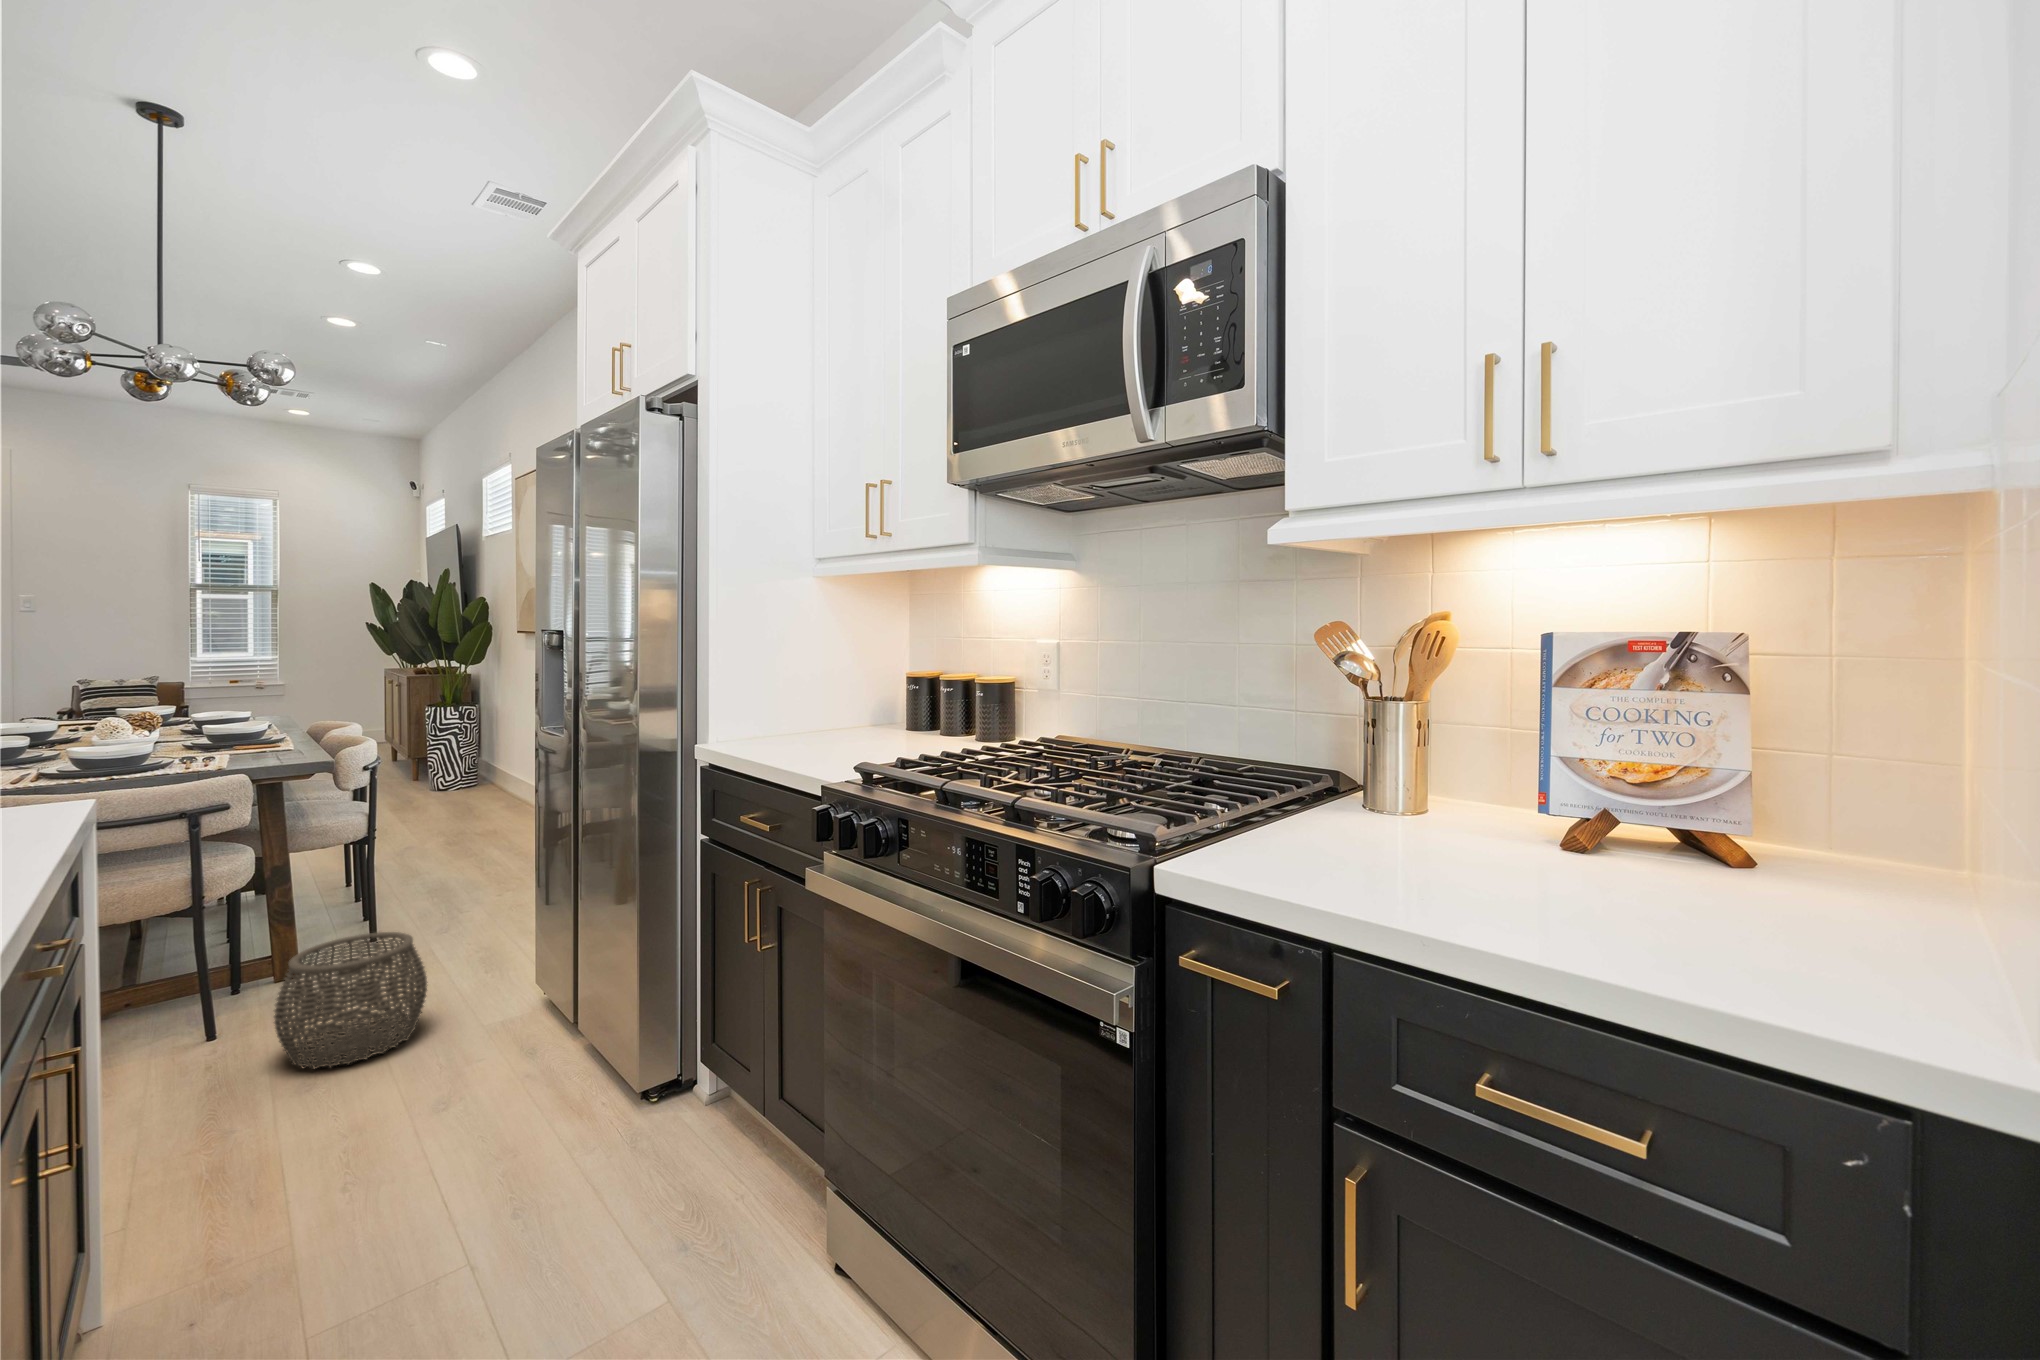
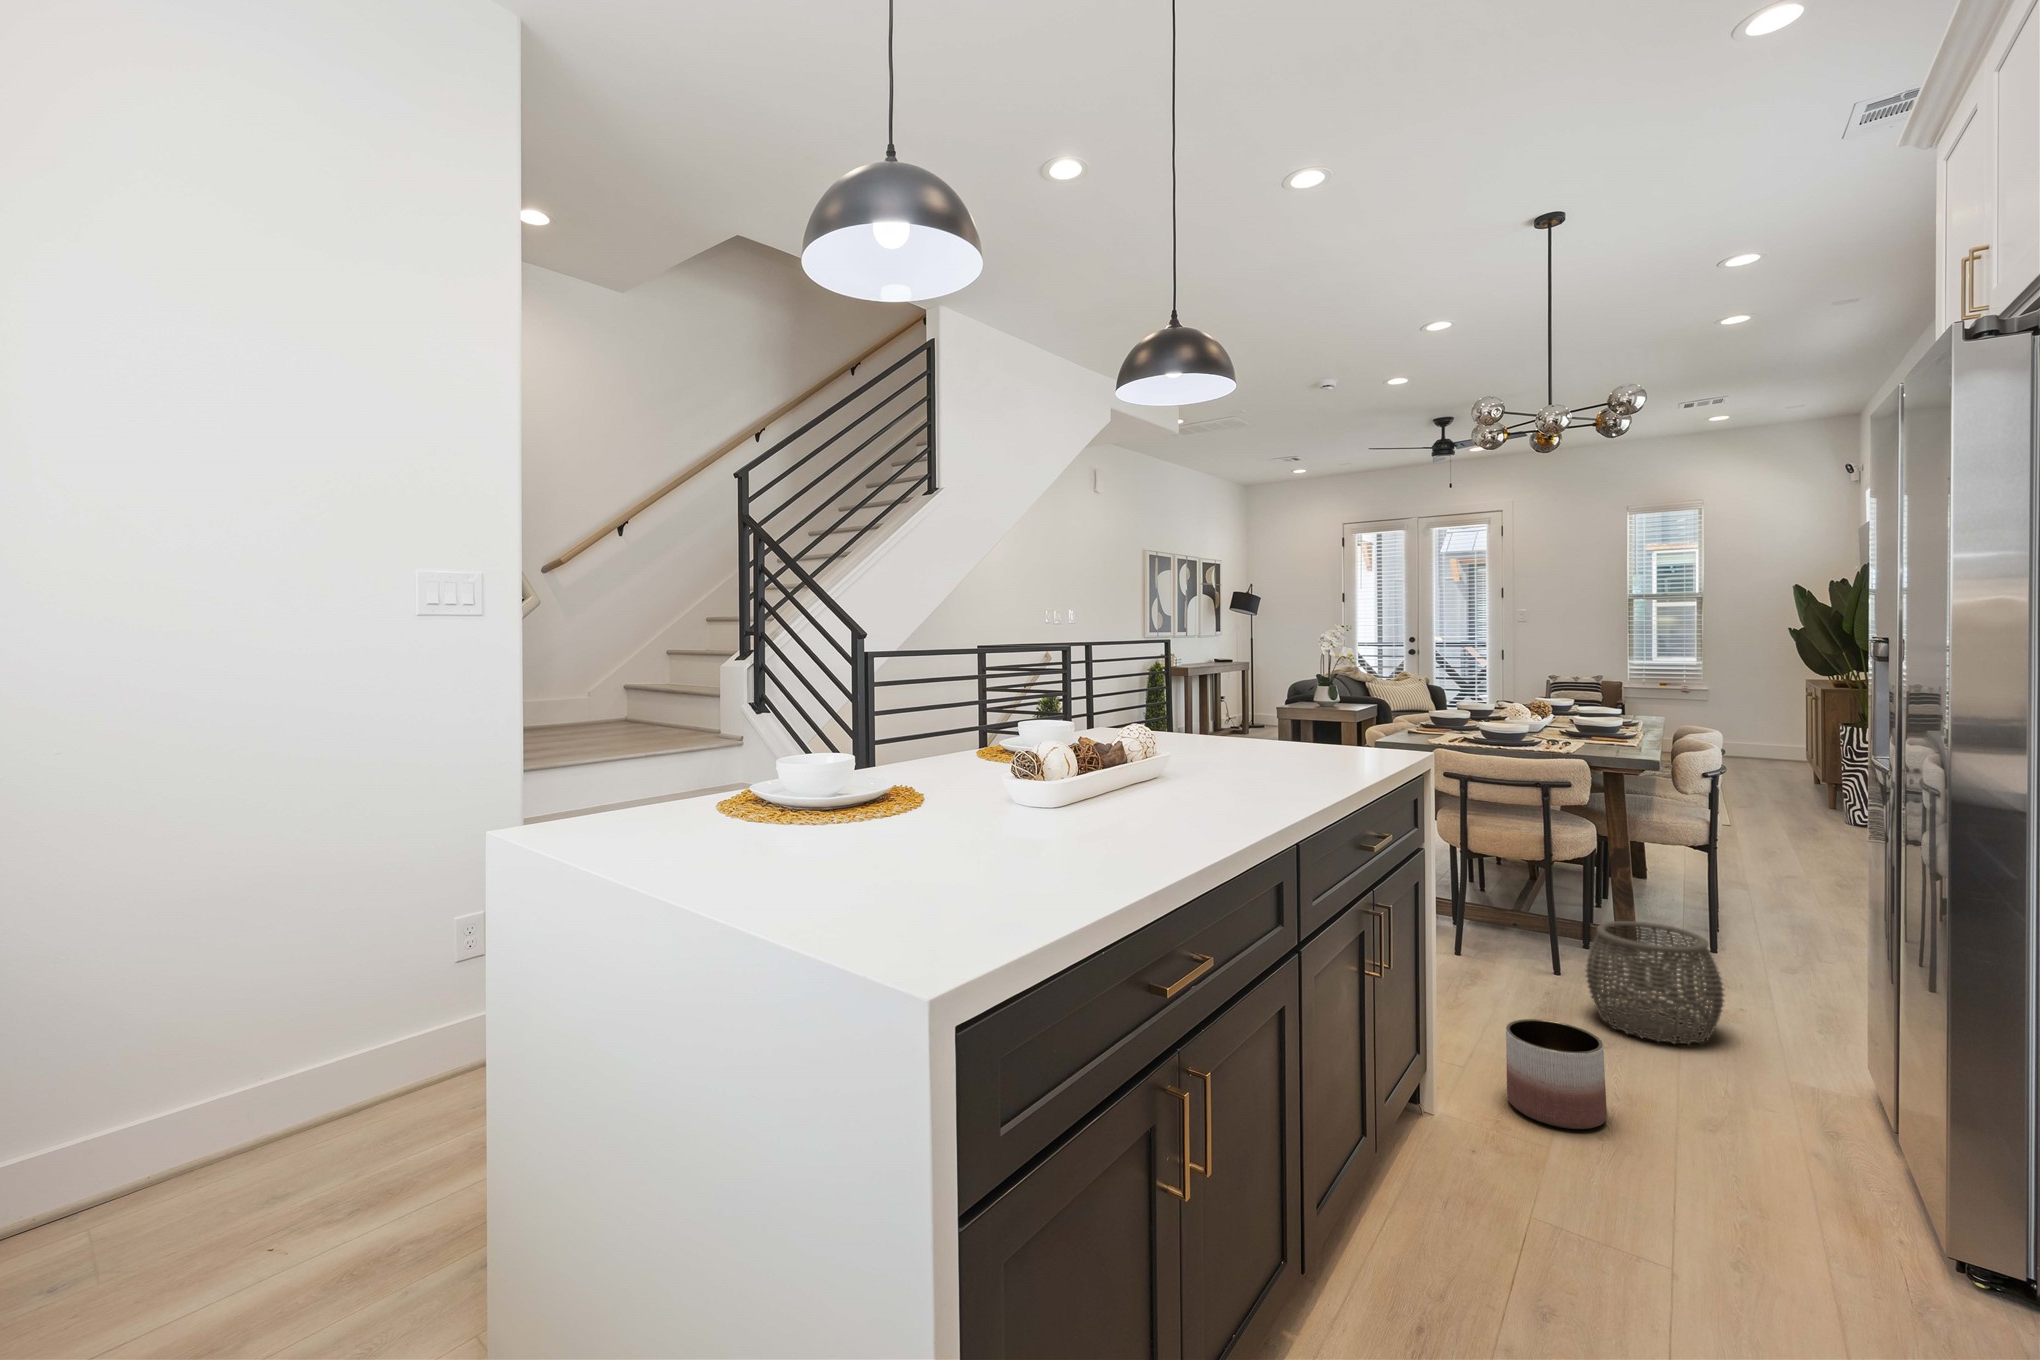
planter: none [218,1086,354,1231] -> present [1506,1019,1607,1129]

